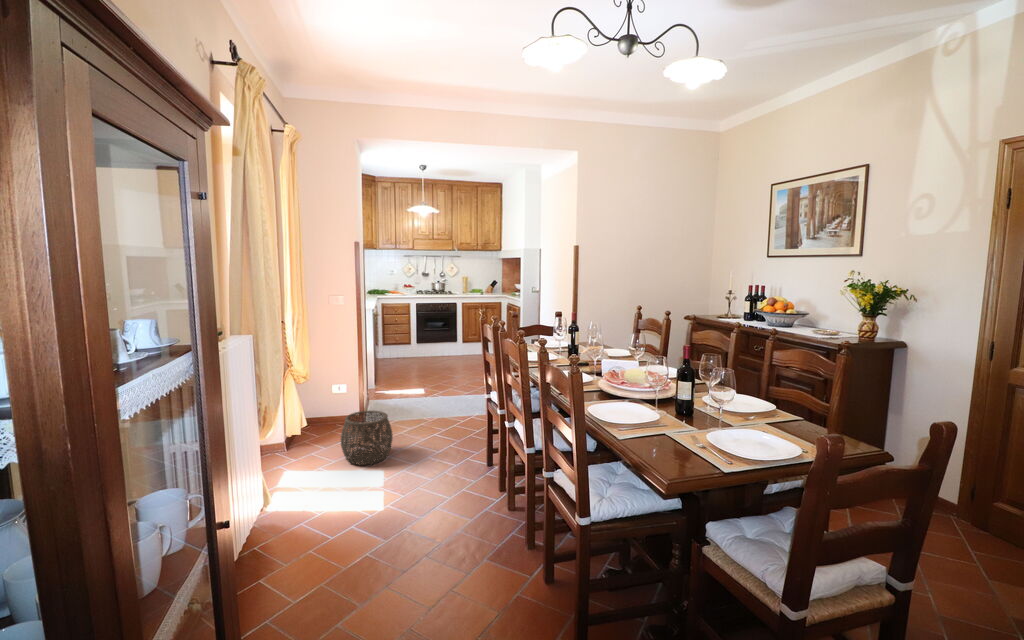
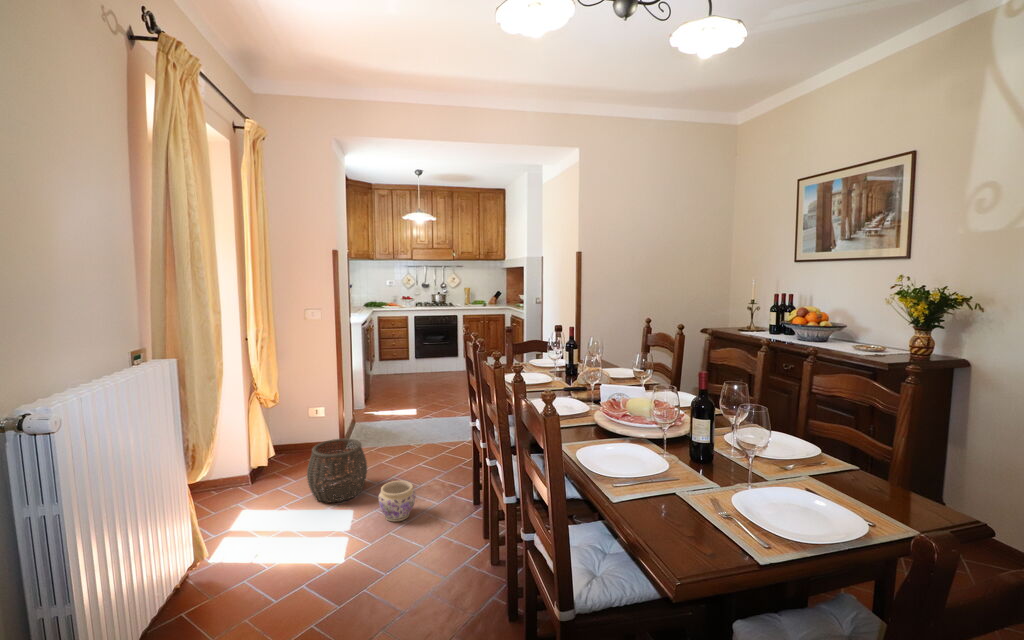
planter: none [407,445,439,480] -> present [379,481,415,522]

